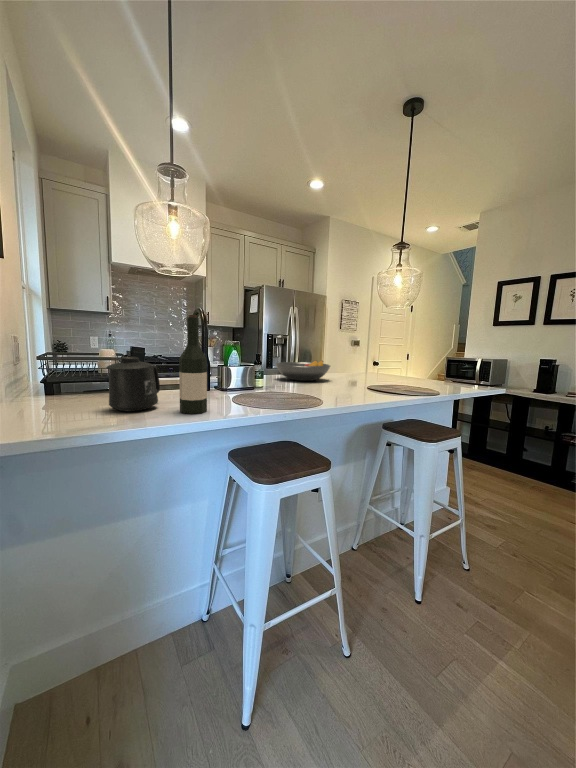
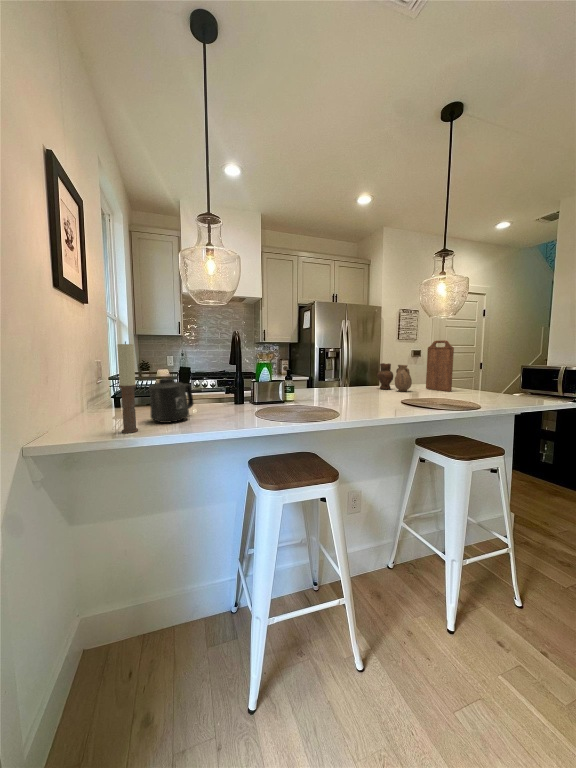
candle: none [72,306,101,425] -> present [117,342,138,433]
wine bottle: present [179,315,207,414] -> none [202,342,225,426]
cutting board: none [378,330,406,379] -> present [426,340,454,392]
vase: none [334,350,368,378] -> present [377,363,412,392]
fruit bowl: present [276,361,330,381] -> none [313,374,367,394]

